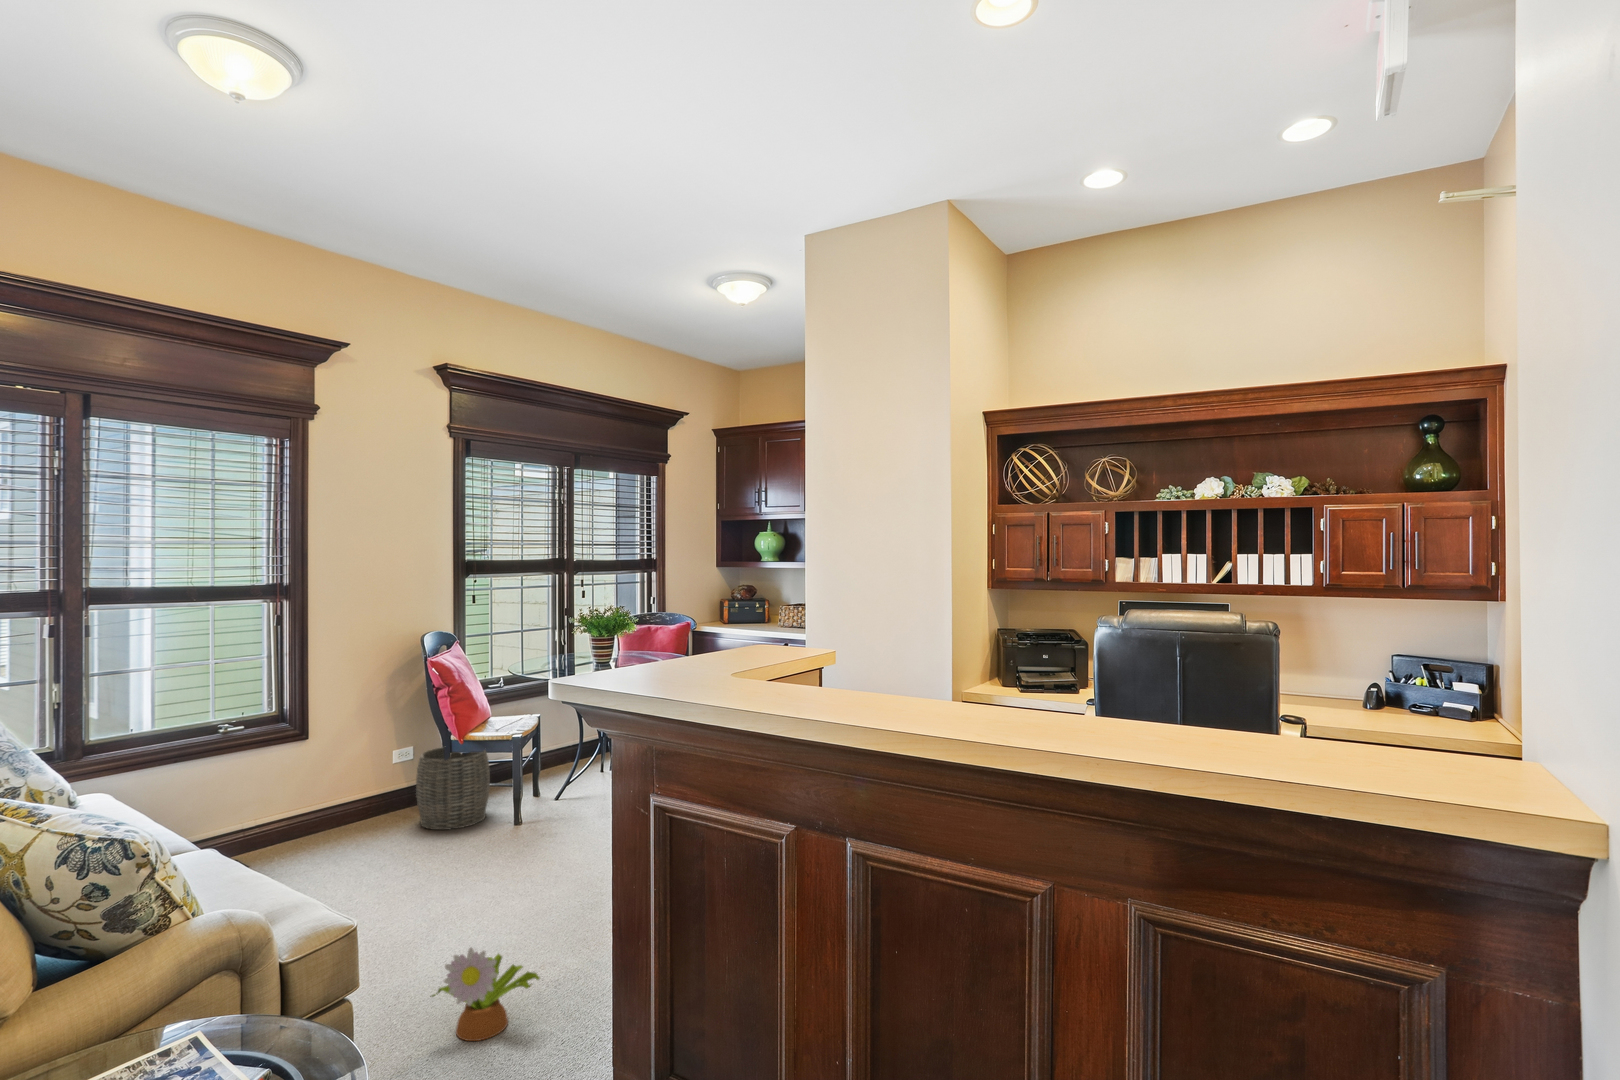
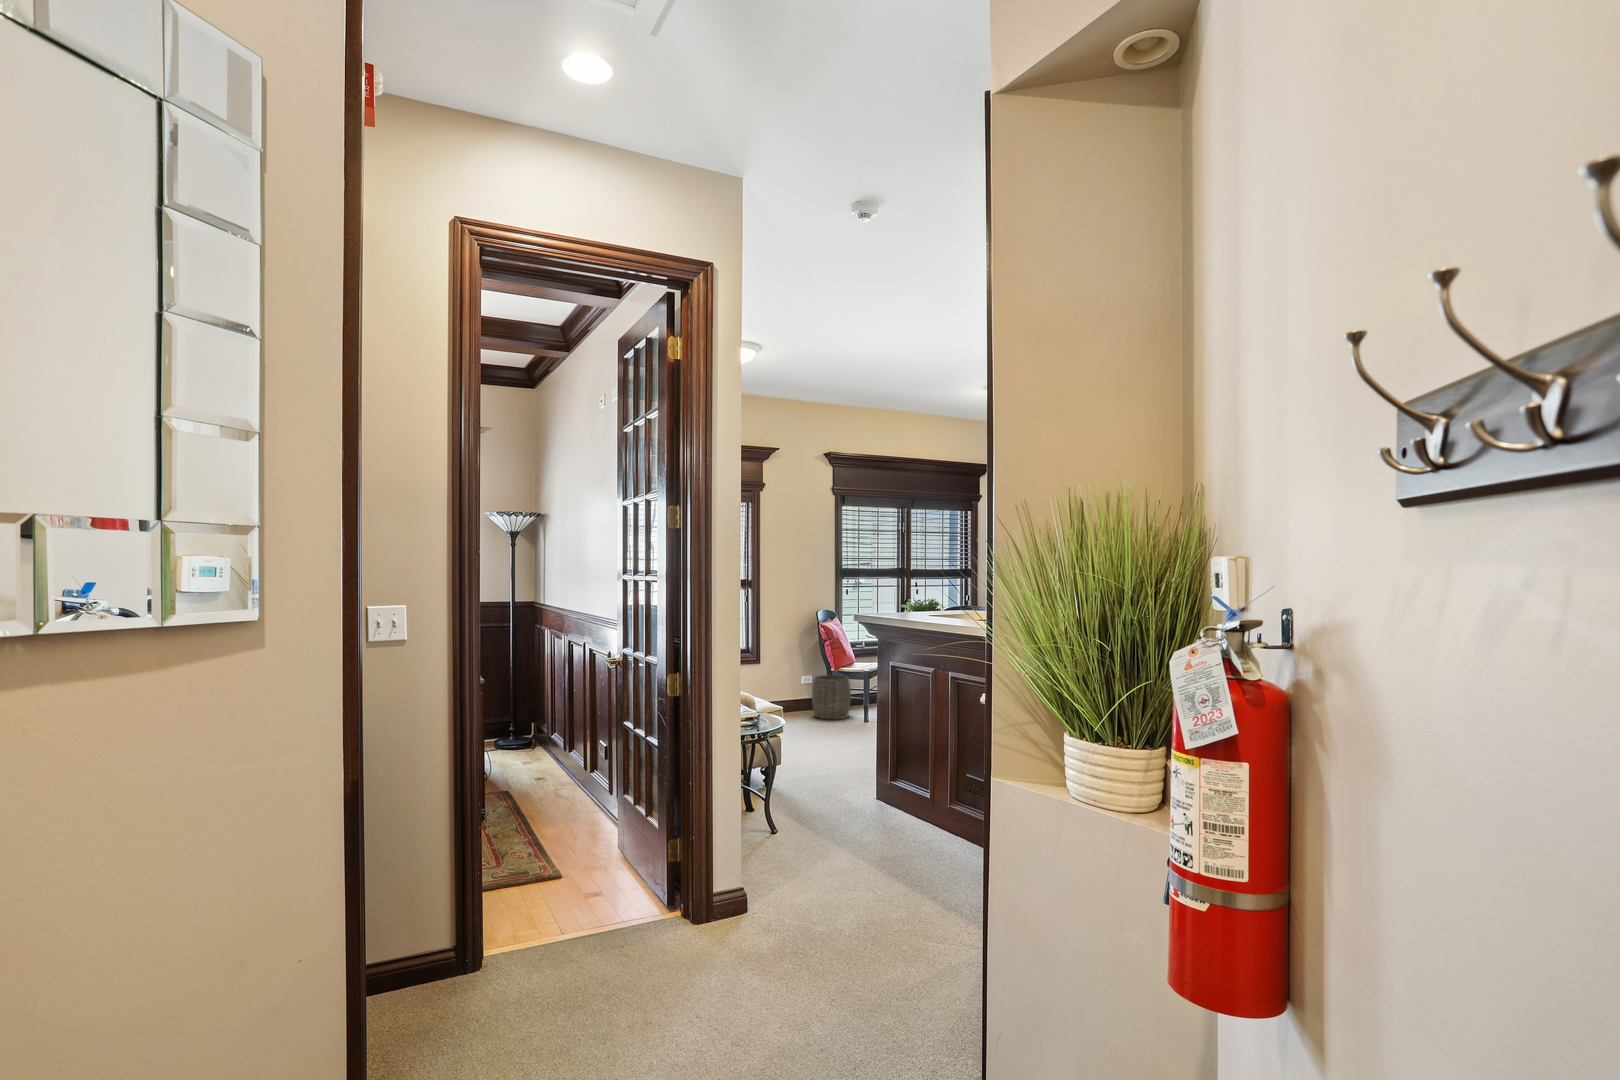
decorative plant: present [432,948,540,1041] -> none [801,734,847,777]

